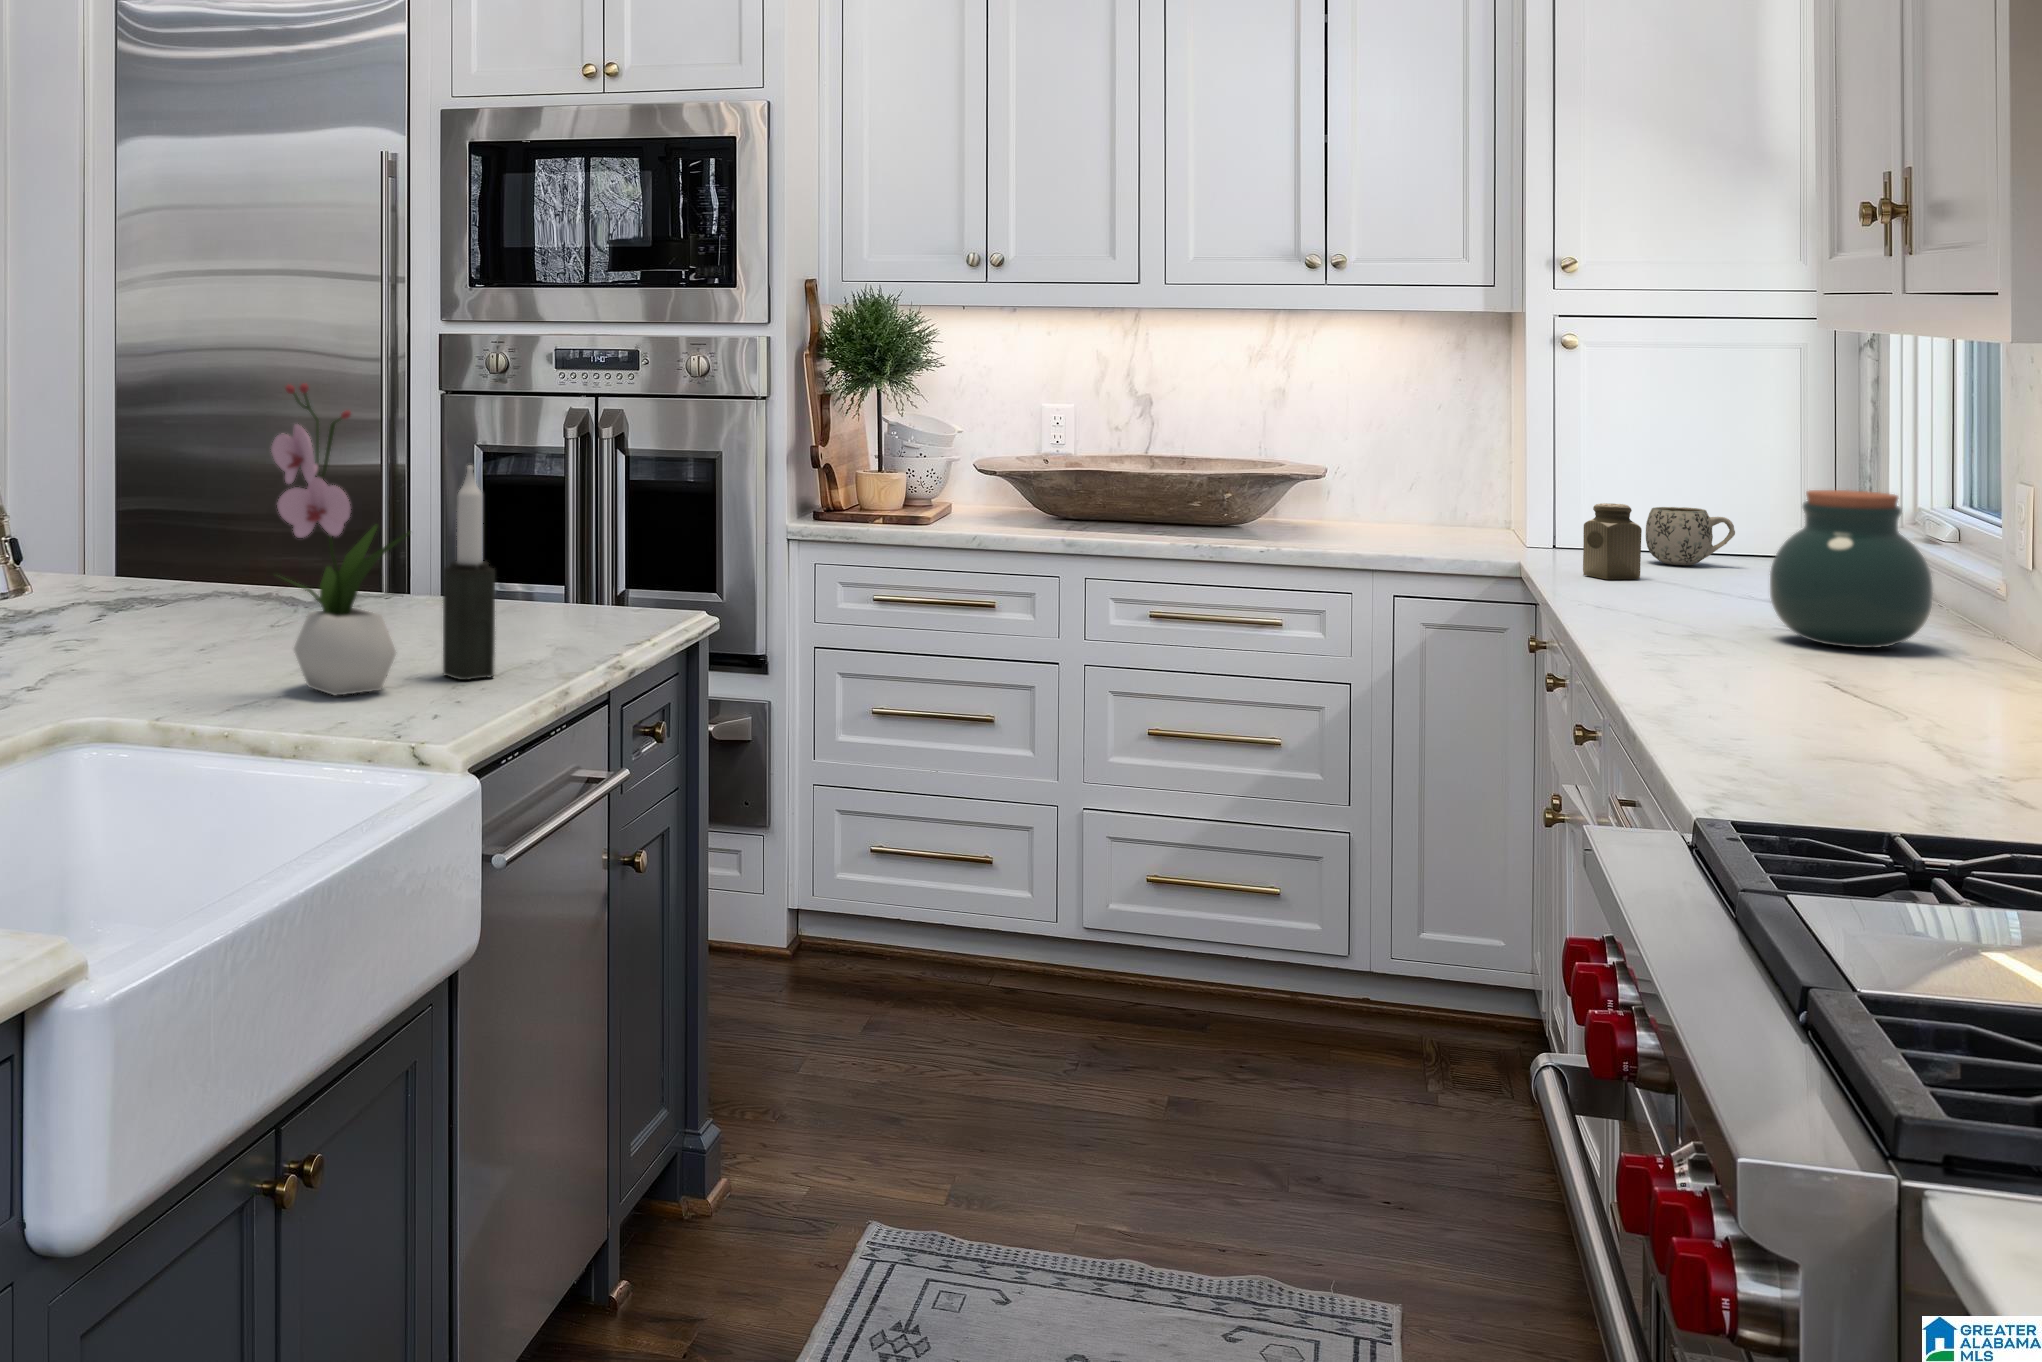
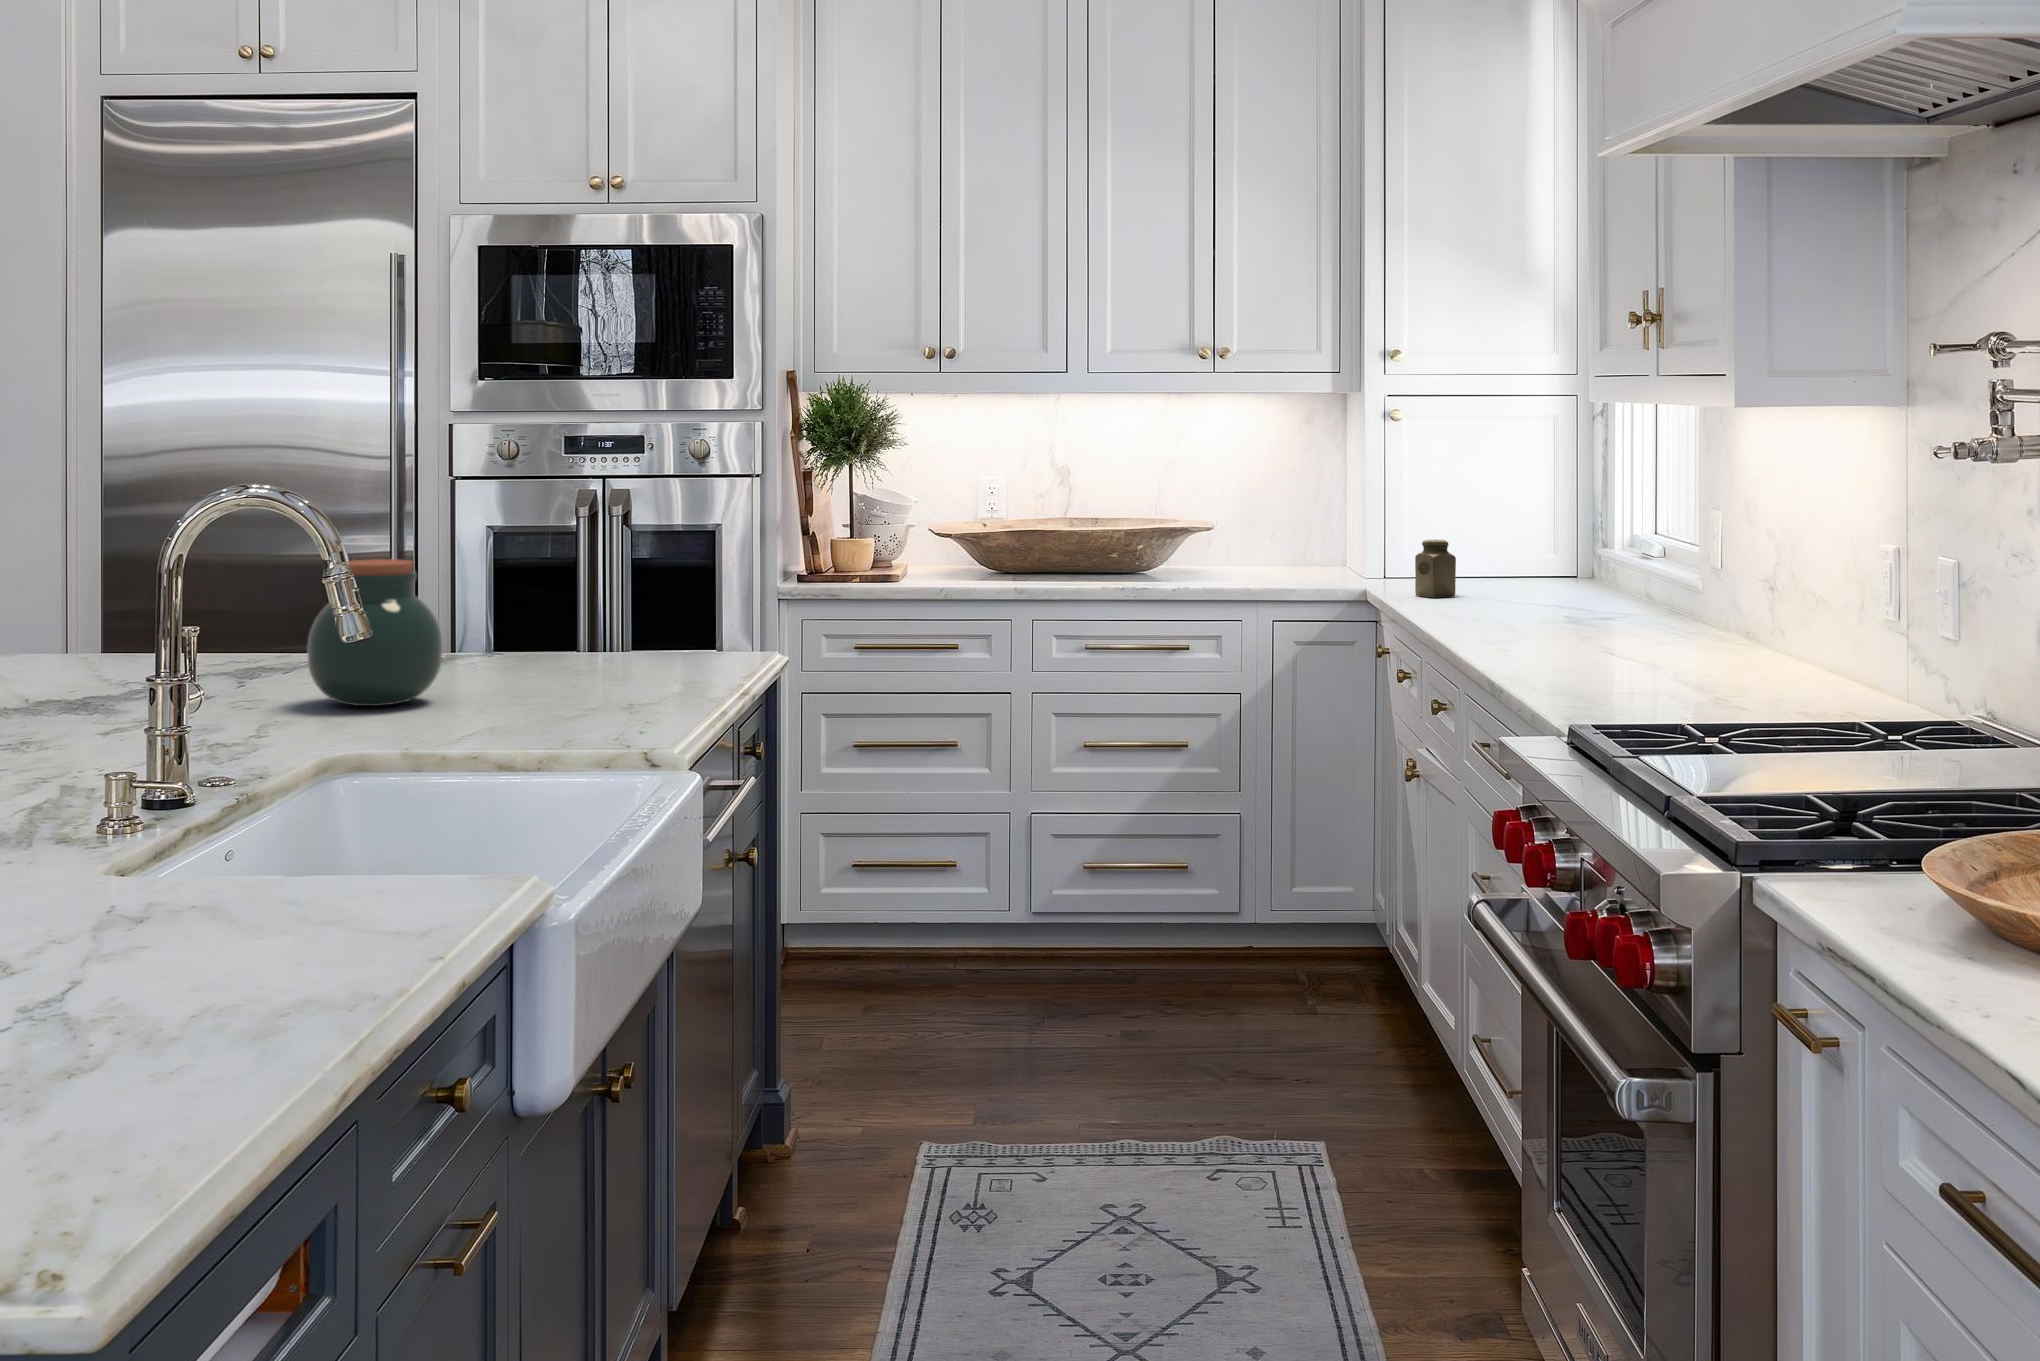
flower arrangement: present [271,383,409,695] -> none [494,461,612,717]
candle: present [443,465,495,680] -> none [622,526,666,702]
jar: present [1770,490,1933,648] -> present [308,559,442,706]
mug: present [1646,507,1735,565] -> none [1454,542,1515,587]

